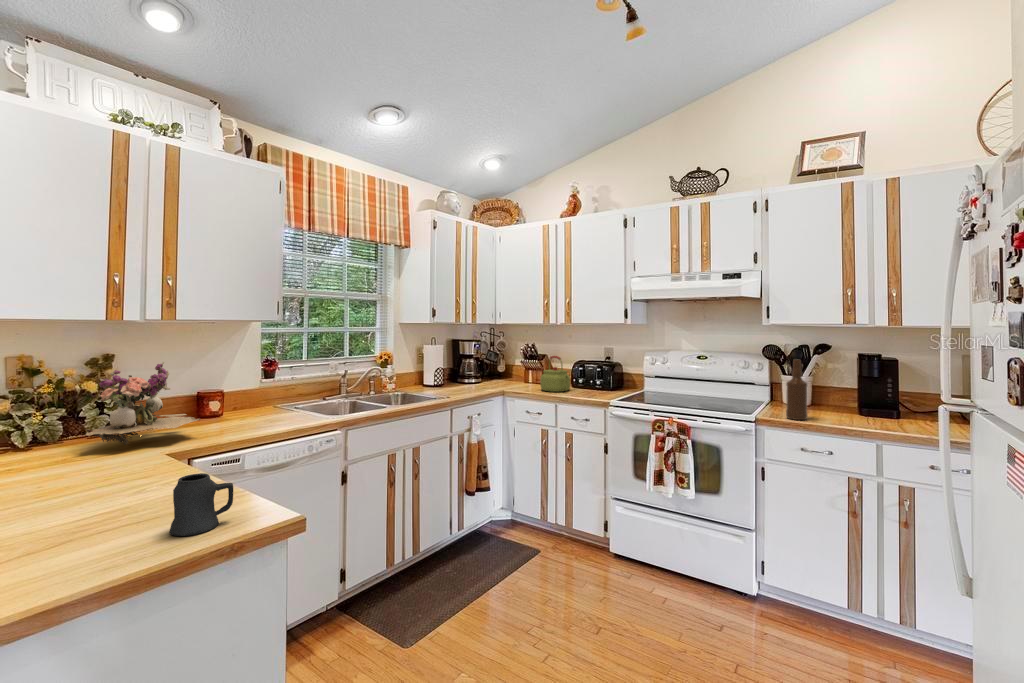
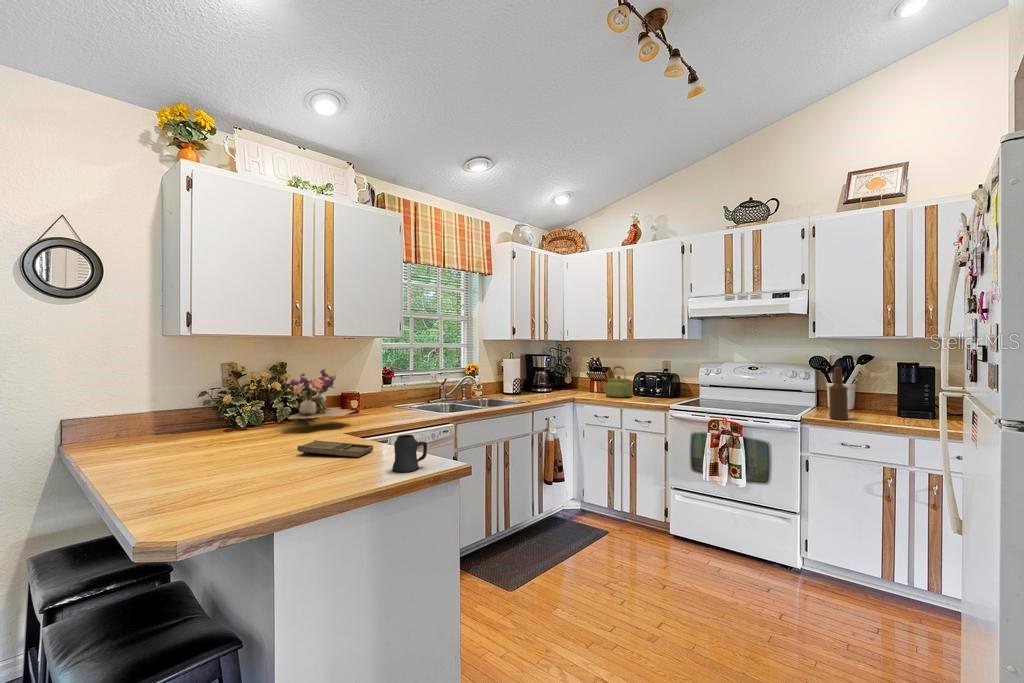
tray: none [48,474,178,502] -> present [297,440,373,457]

